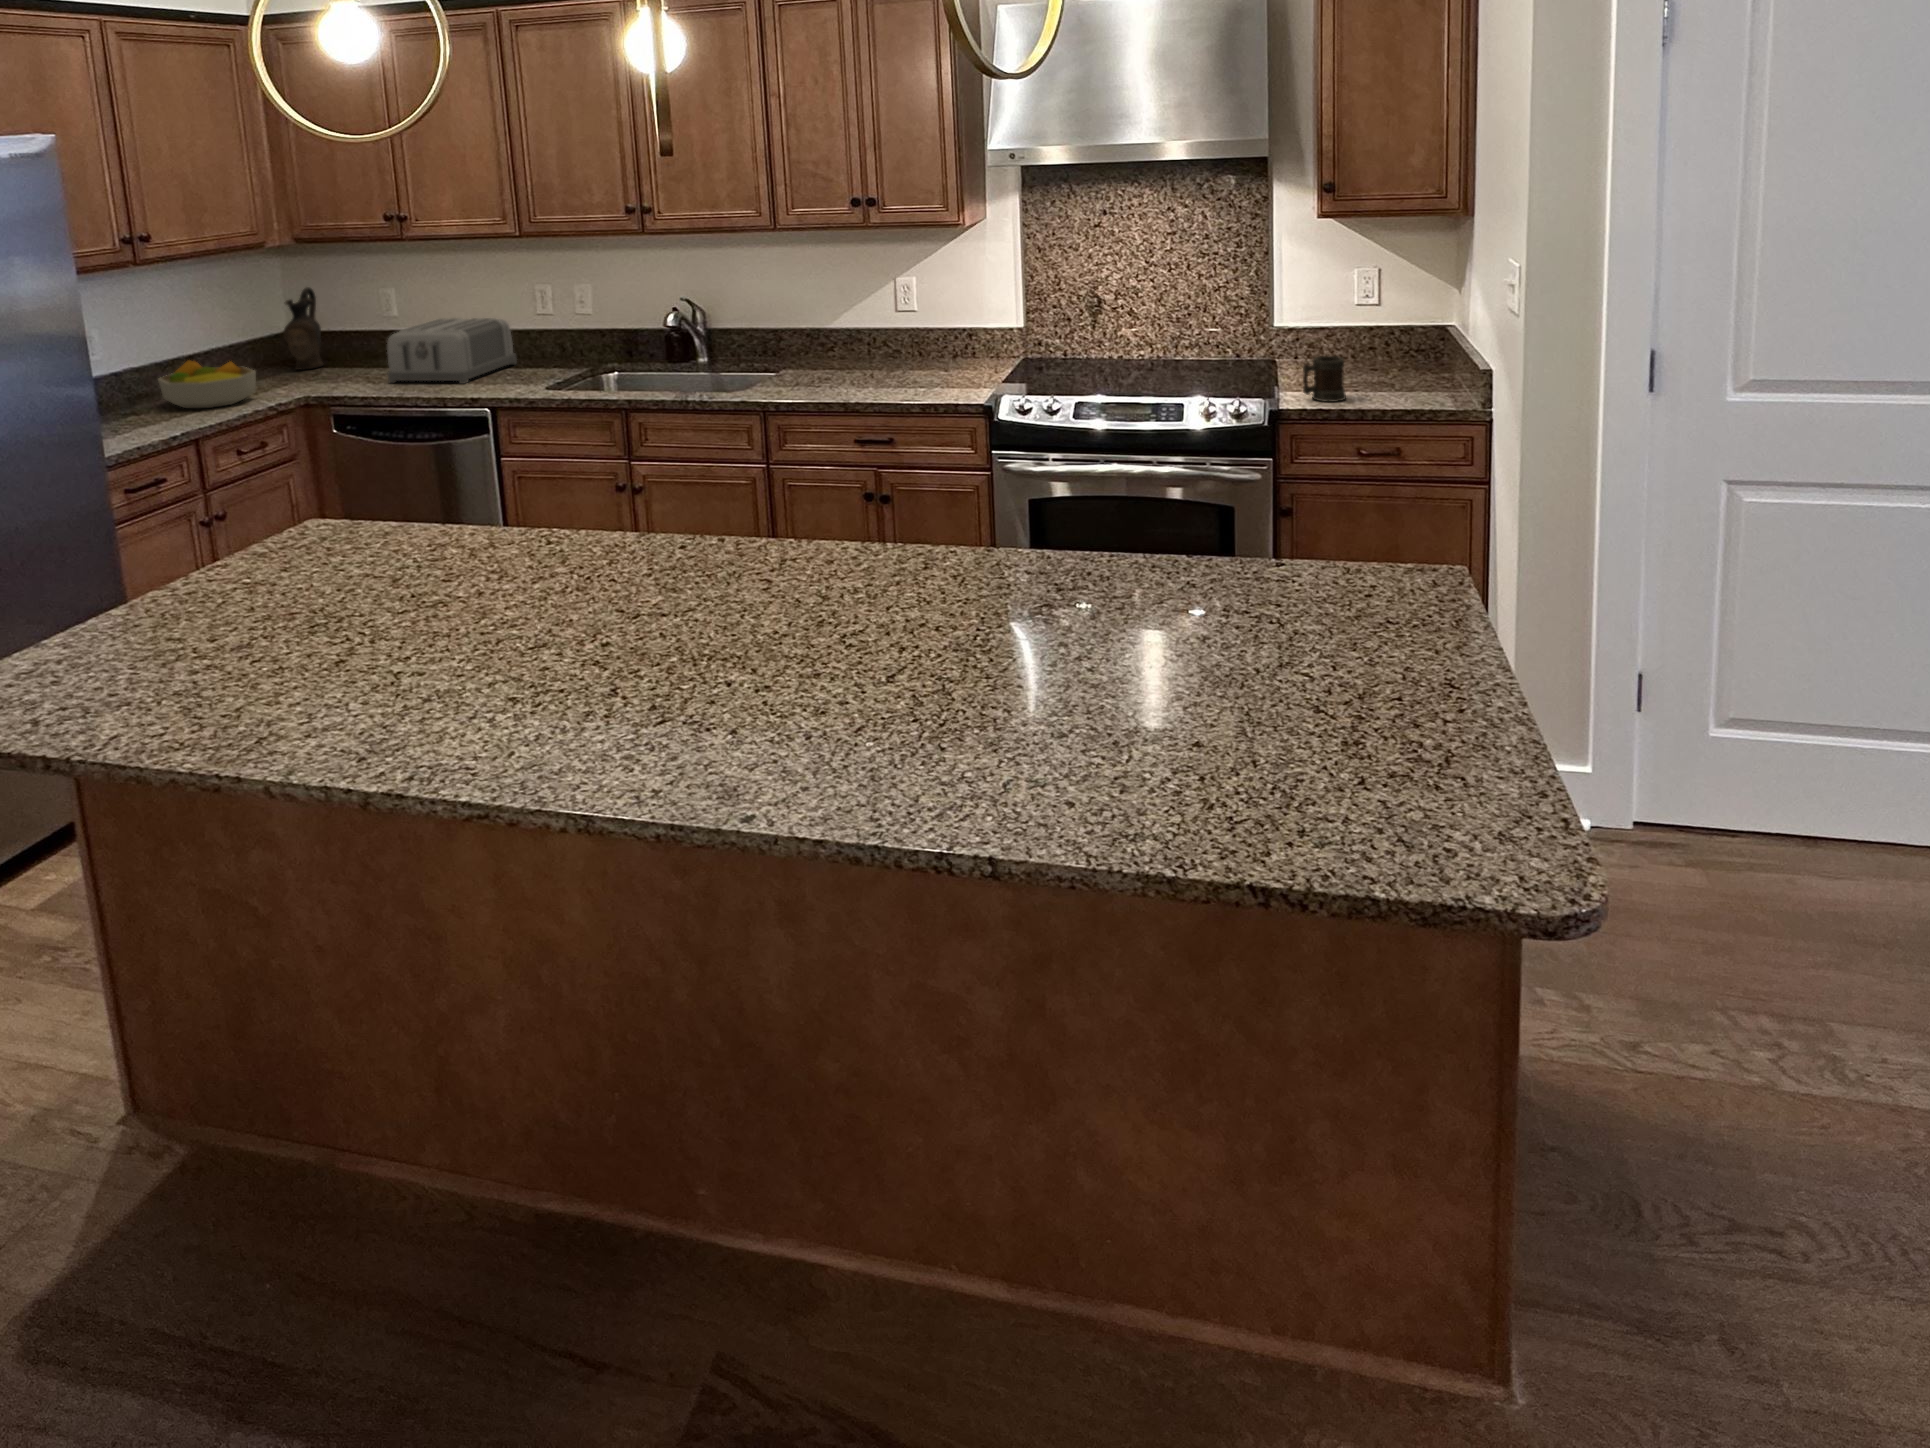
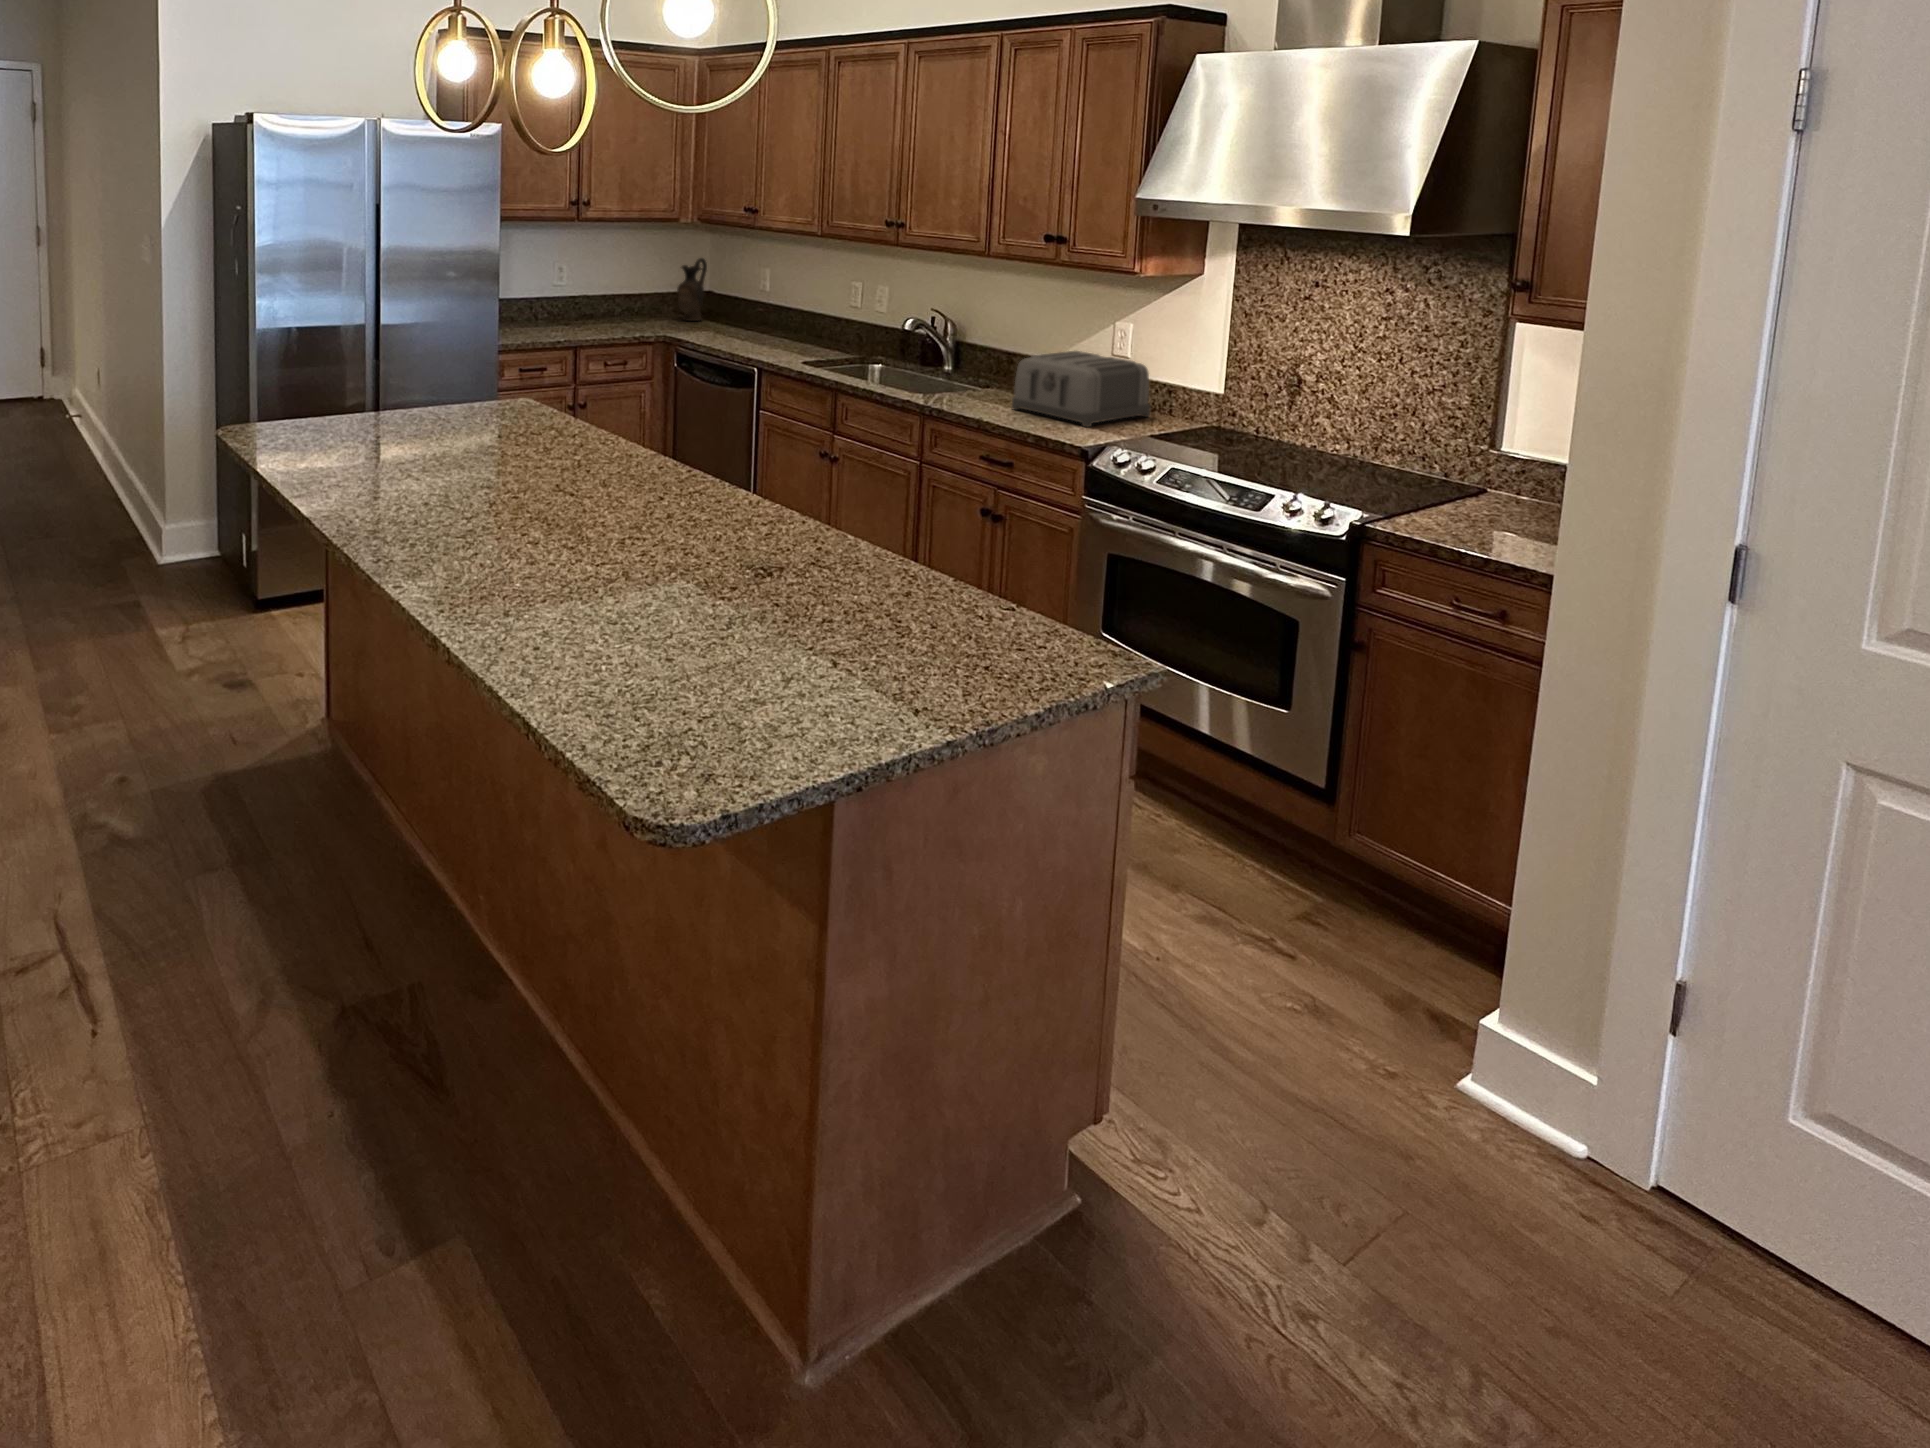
toaster: present [387,318,517,384] -> present [1012,351,1150,427]
mug: present [1303,356,1346,402] -> none [1420,482,1483,541]
fruit bowl: present [158,361,256,408] -> none [574,296,630,333]

